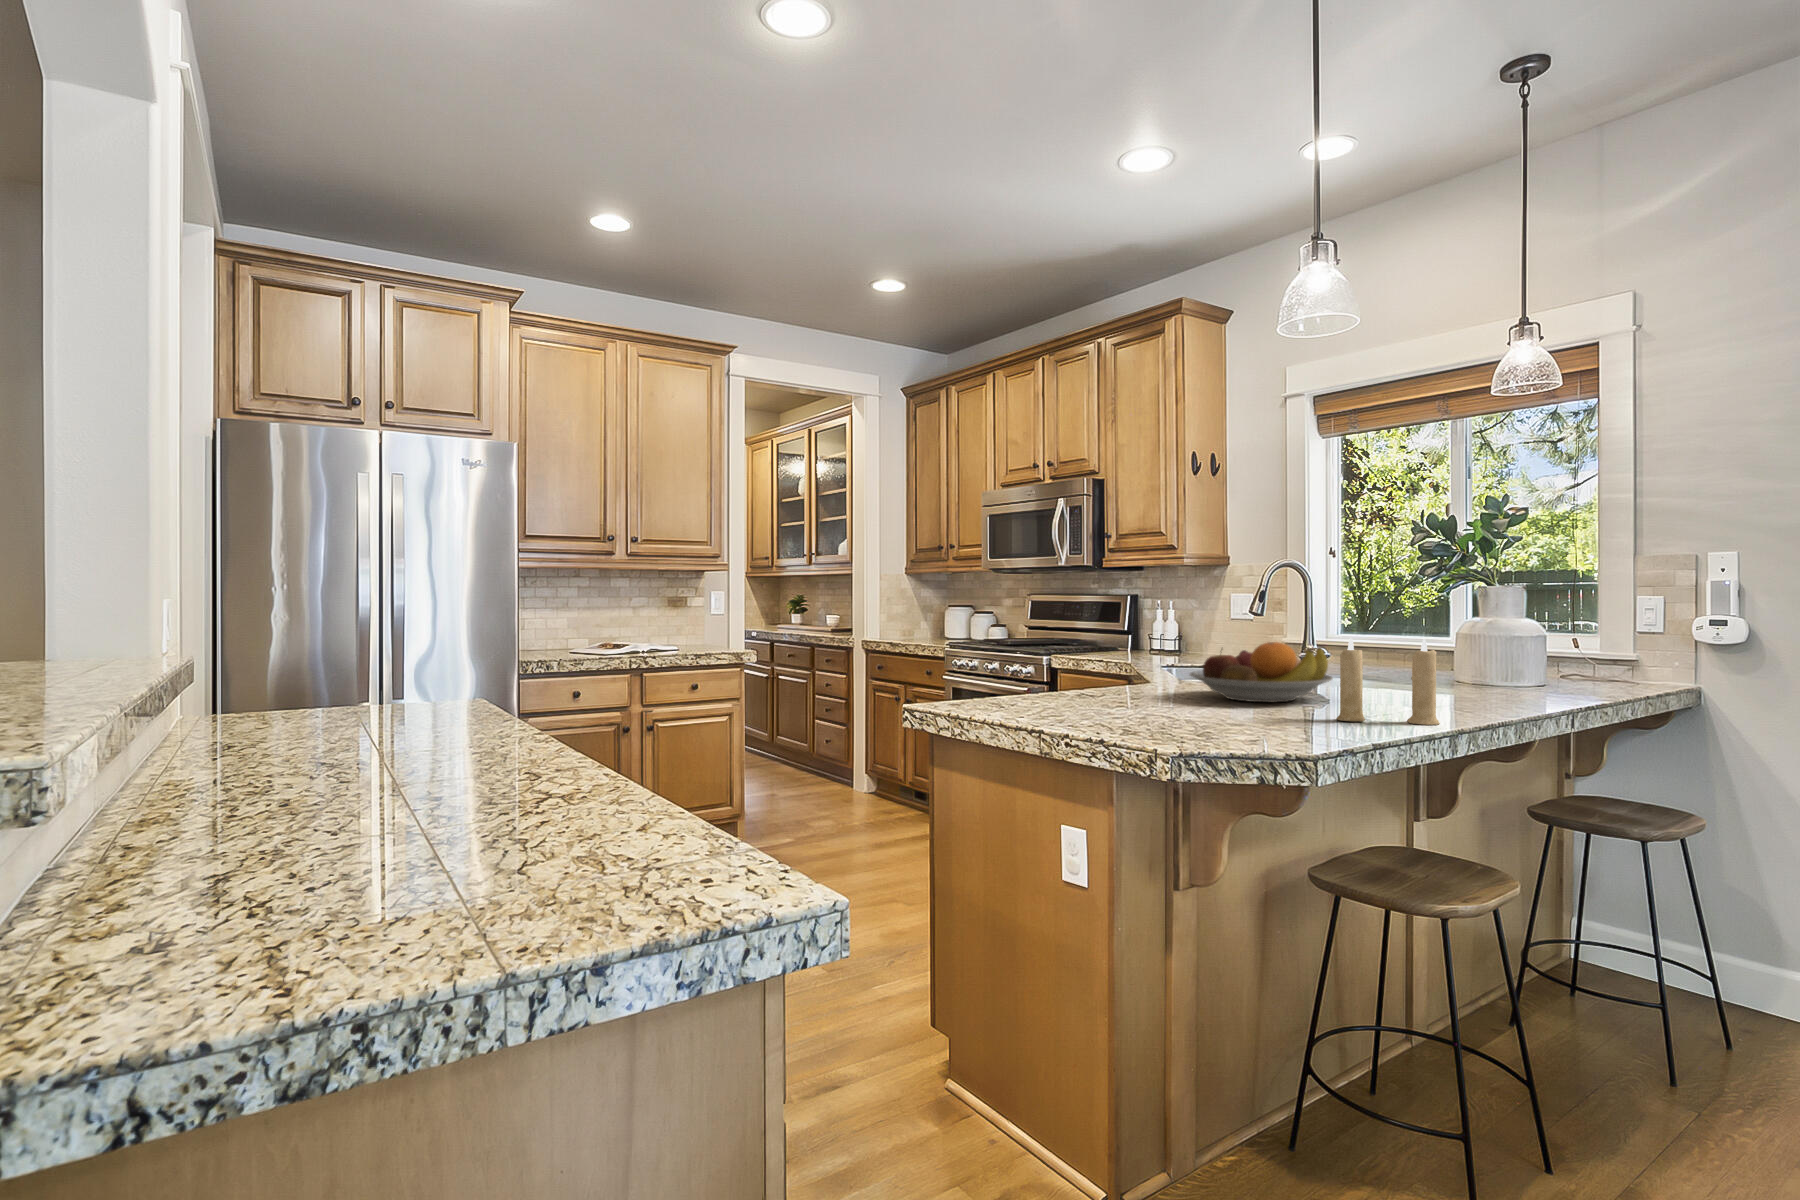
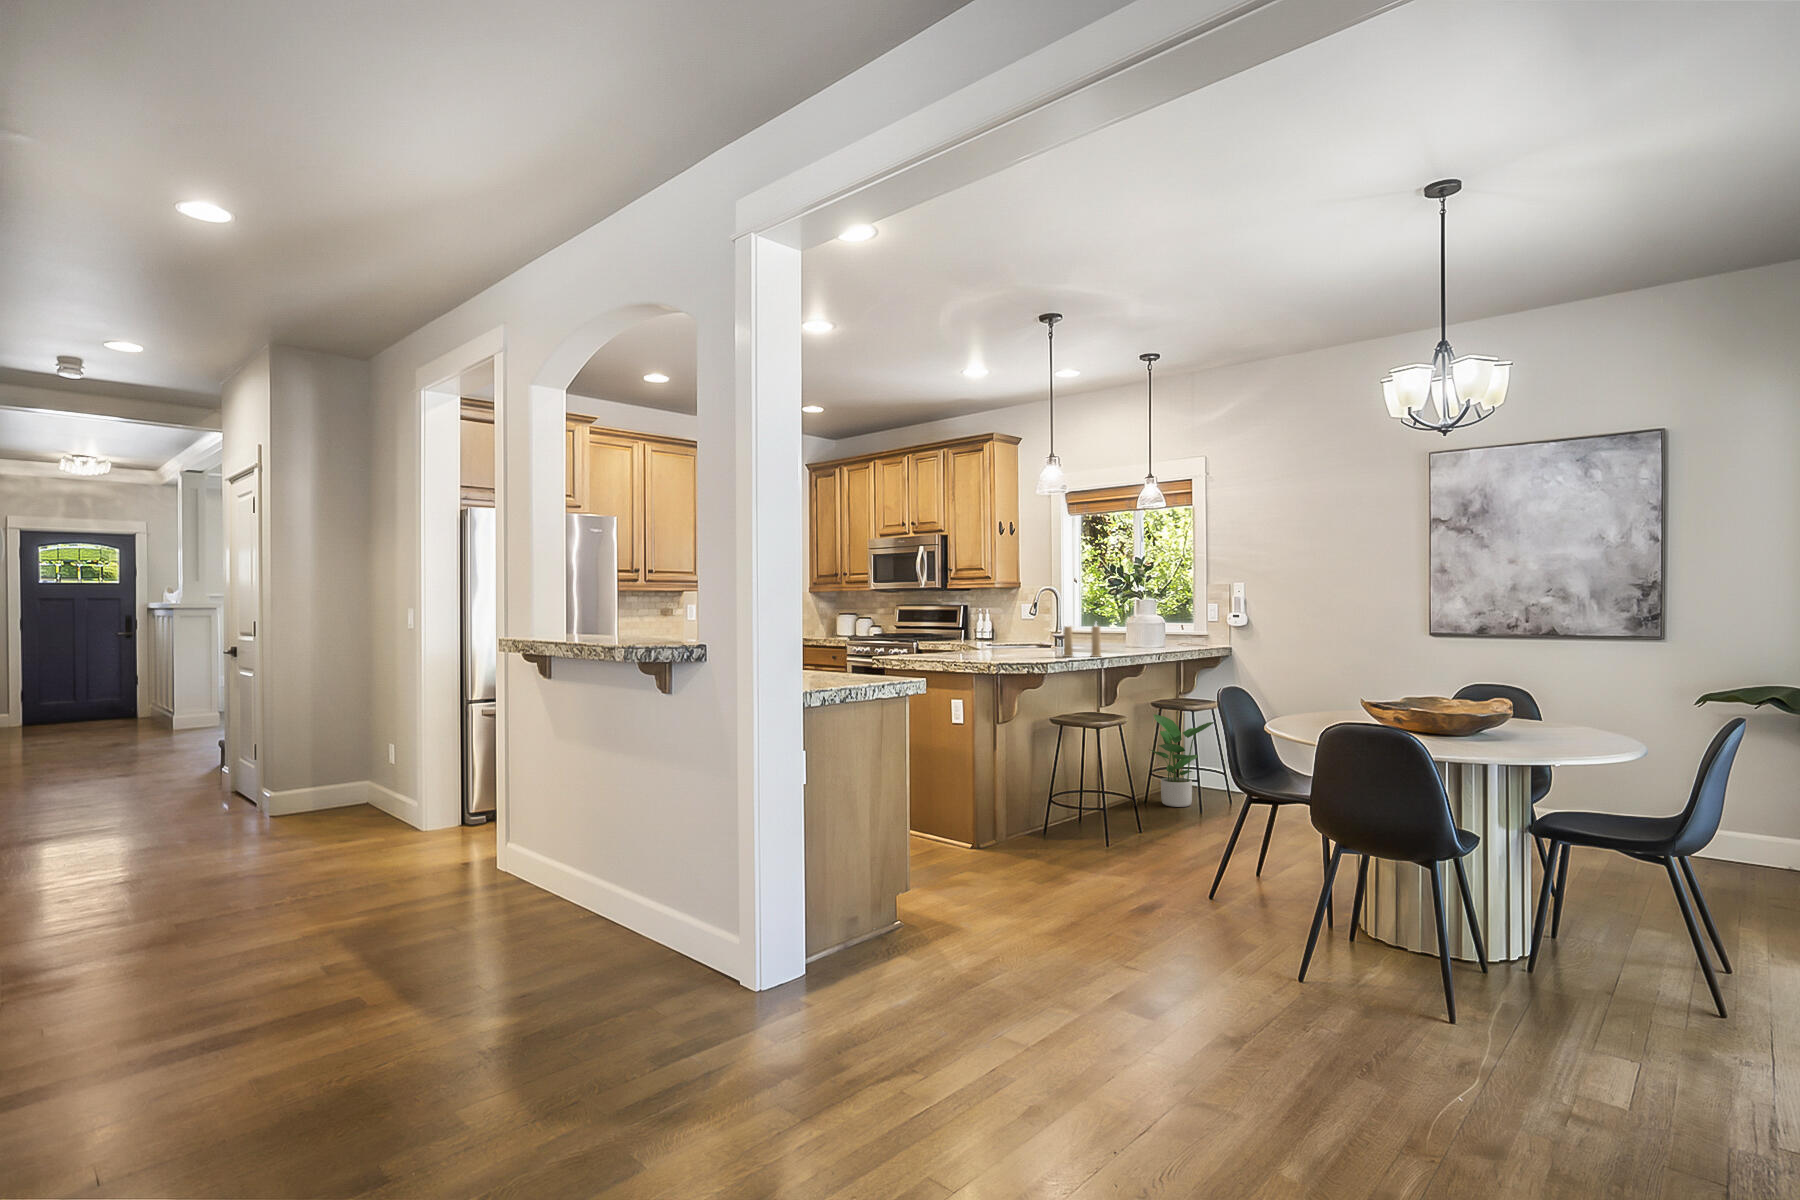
fruit bowl: present [1190,642,1333,702] -> none [1001,626,1065,653]
potted plant: none [1514,829,1689,1044] -> present [1151,714,1214,807]

